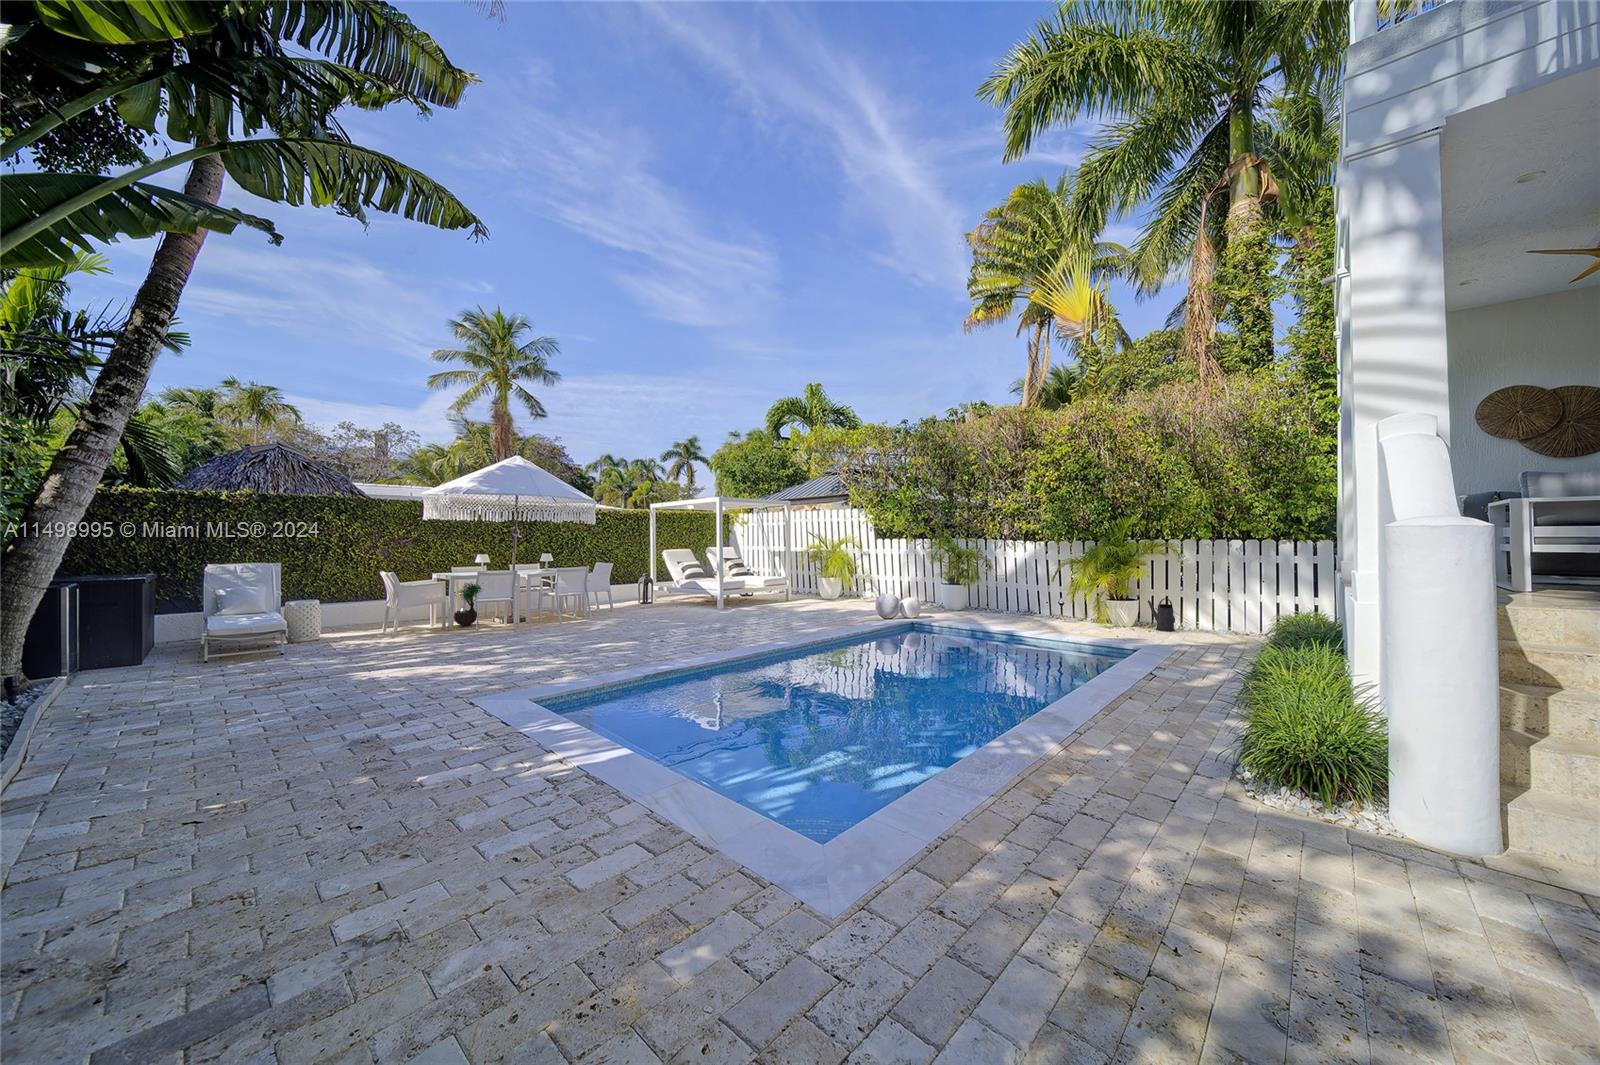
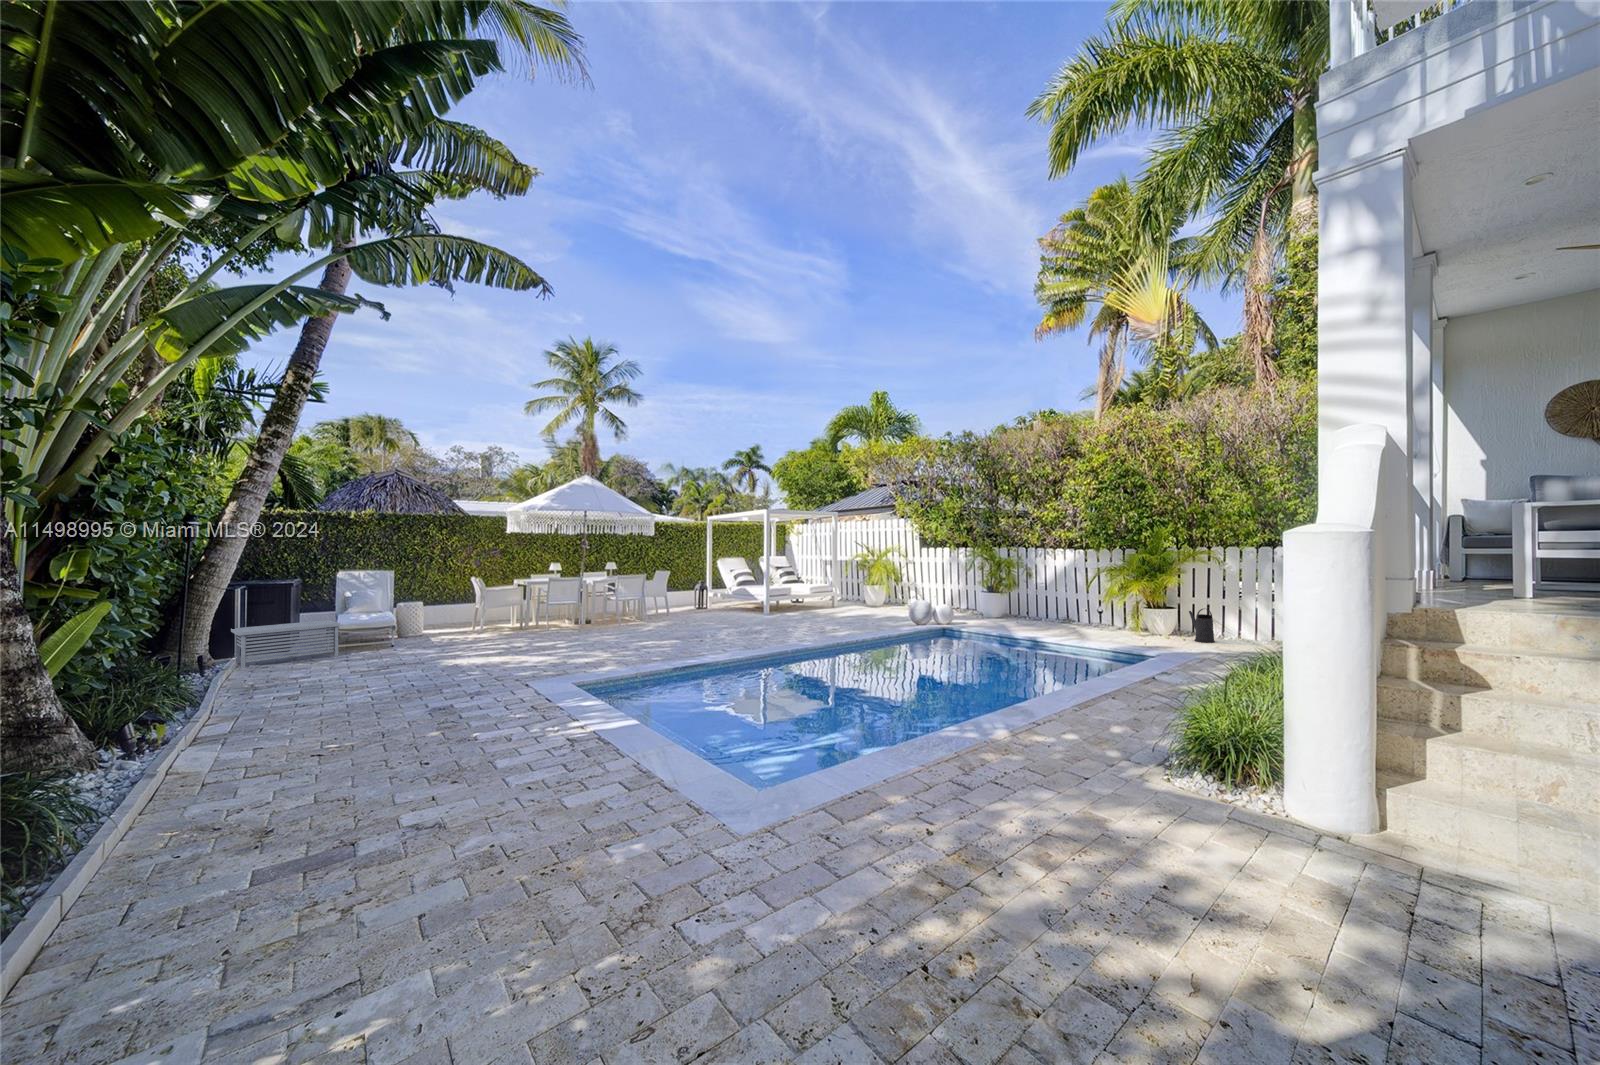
potted tree: present [454,583,483,626] -> none [529,586,555,627]
storage bench: none [50,627,212,694] -> present [231,620,340,668]

